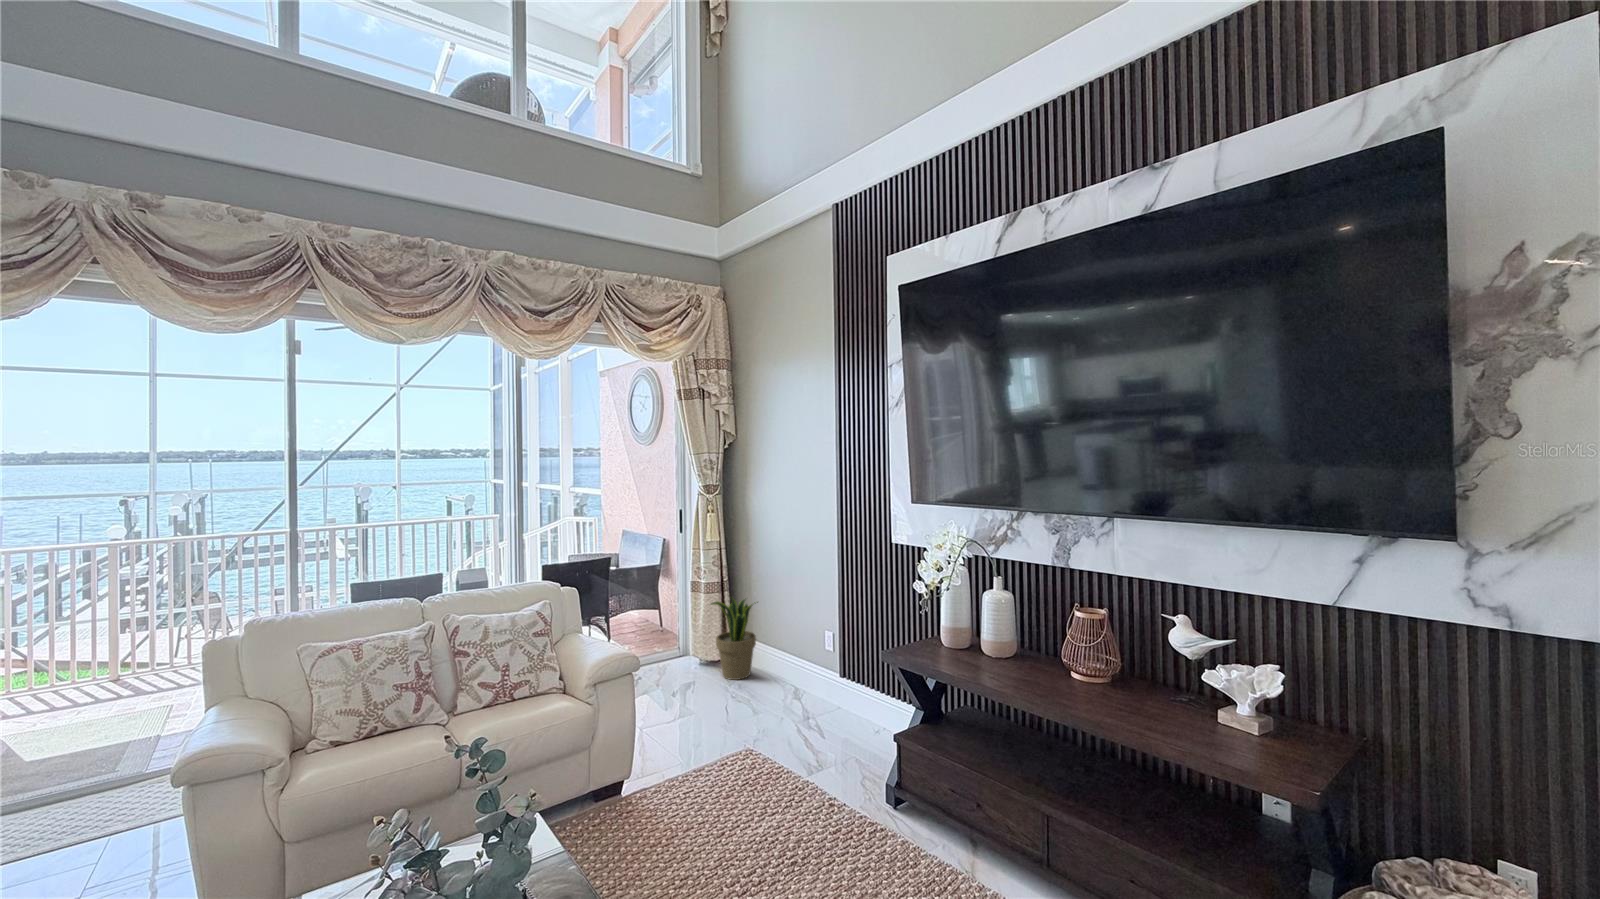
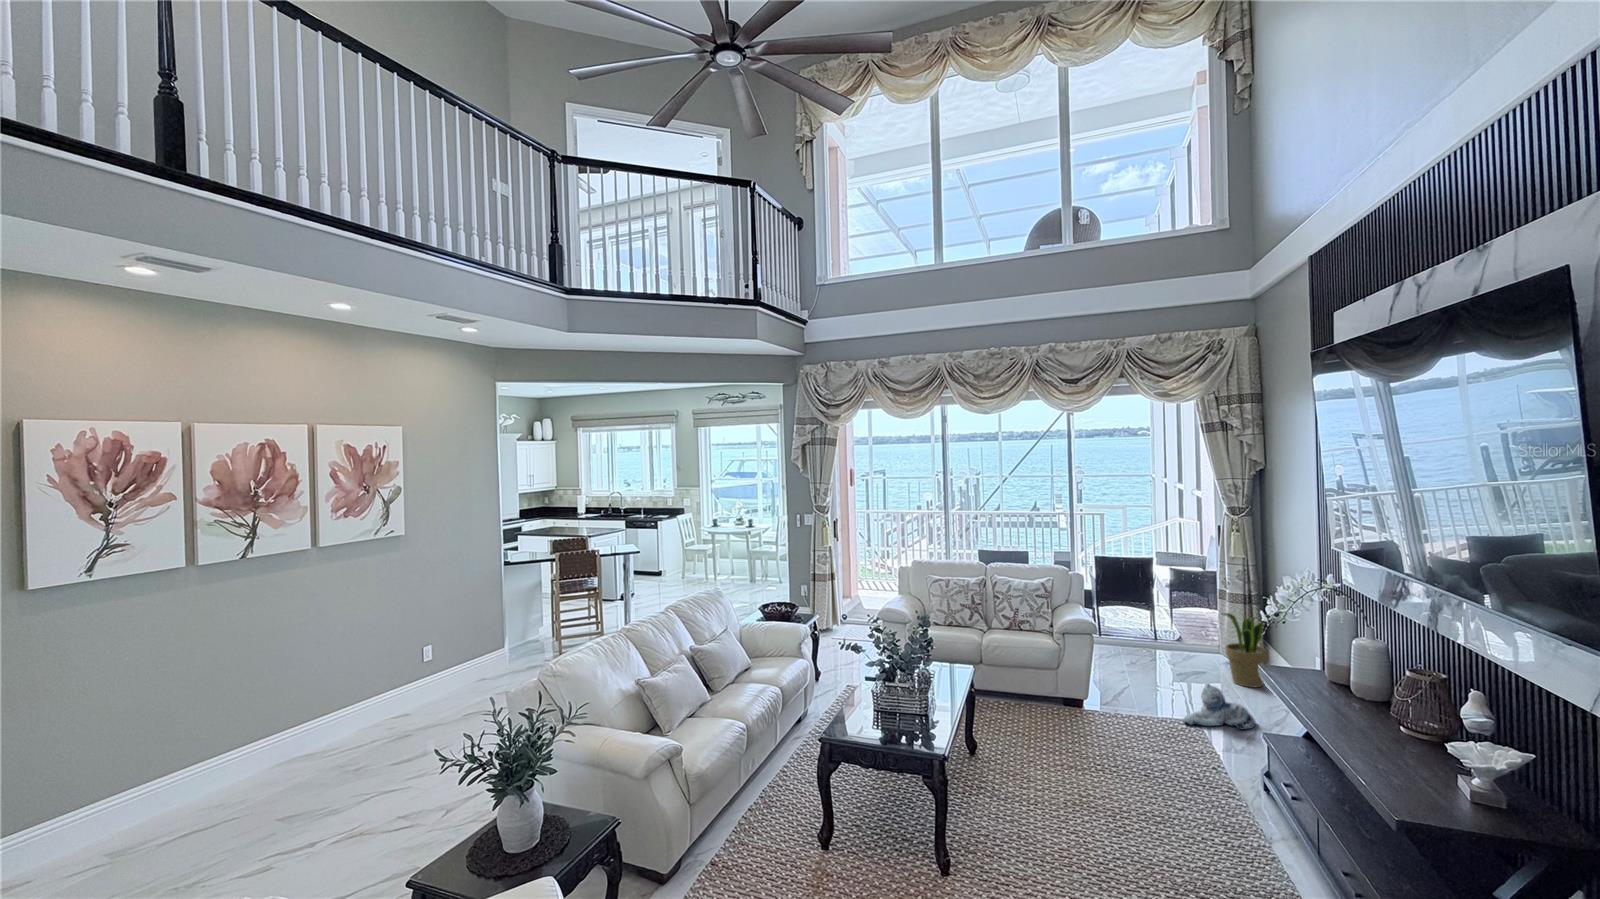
plush toy: none [742,692,799,753] -> present [1183,684,1256,729]

